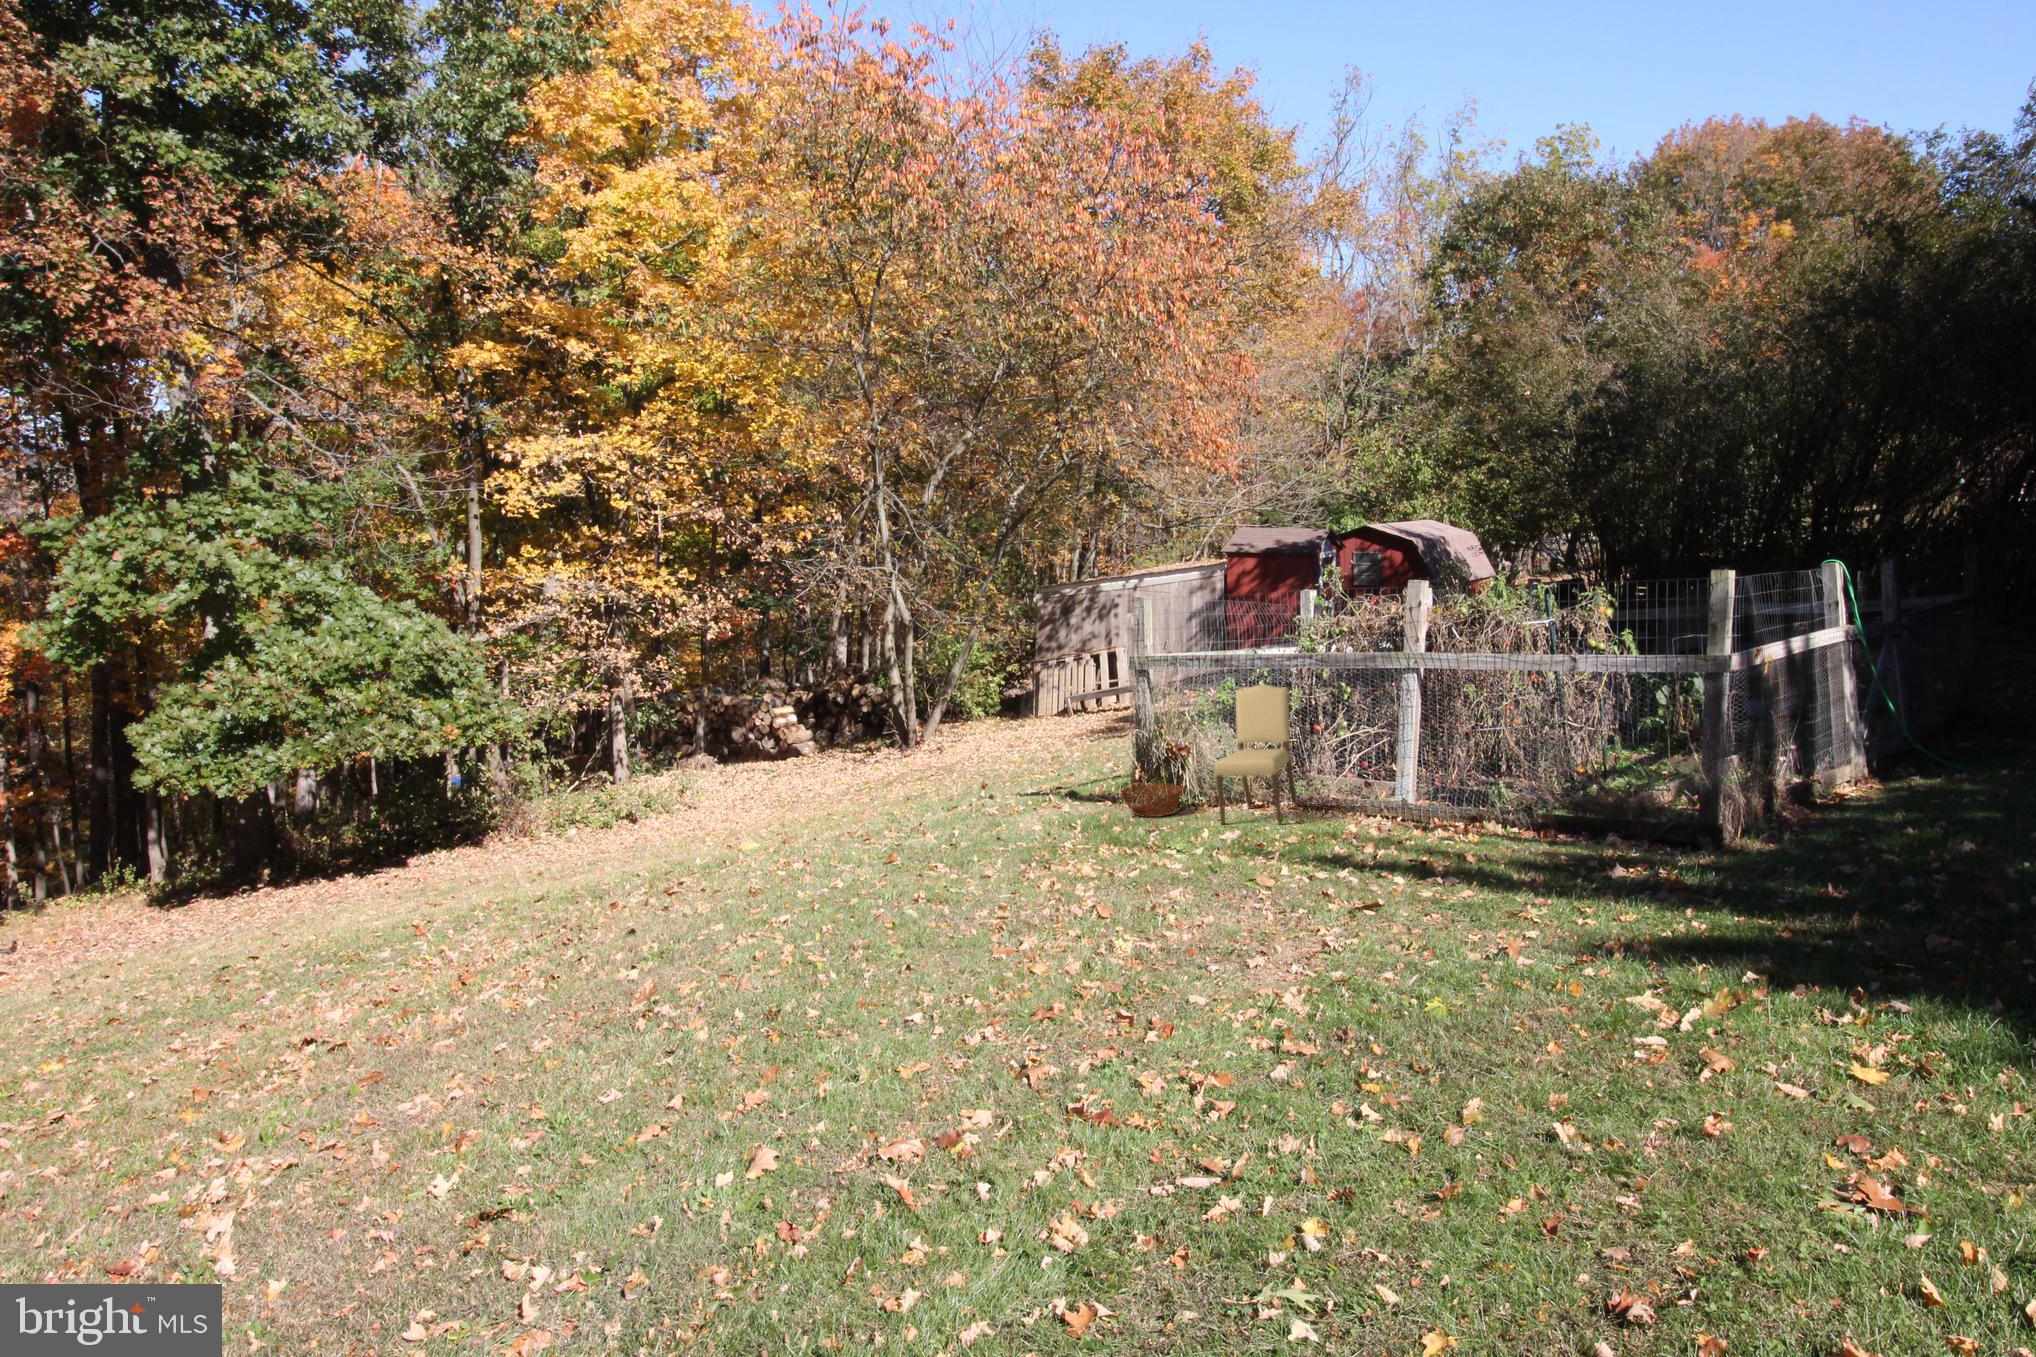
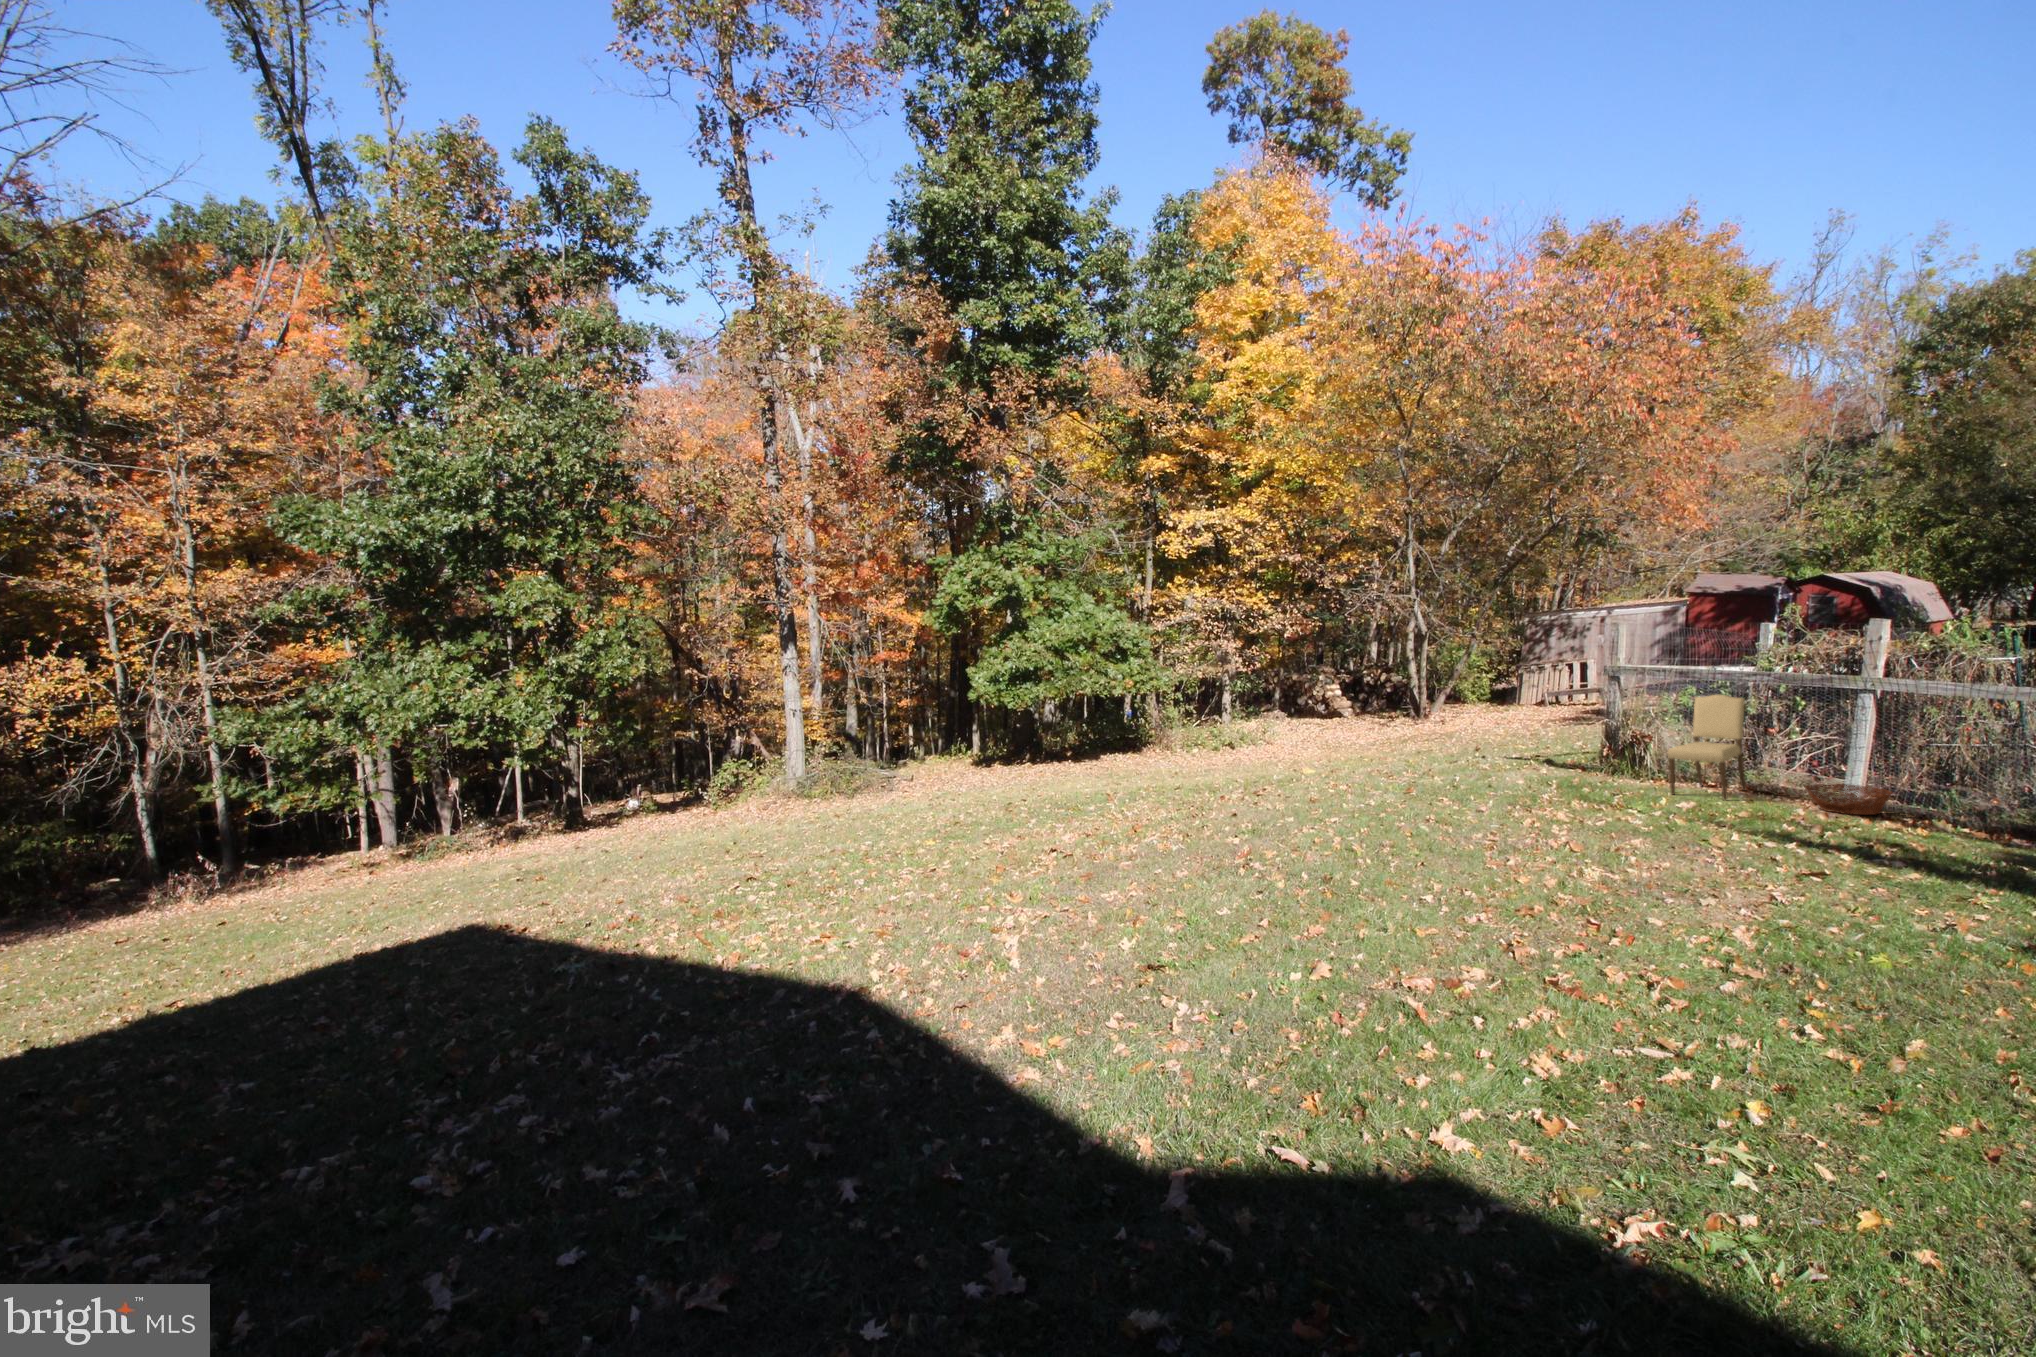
basket: present [1121,783,1183,817] -> present [1805,784,1893,815]

